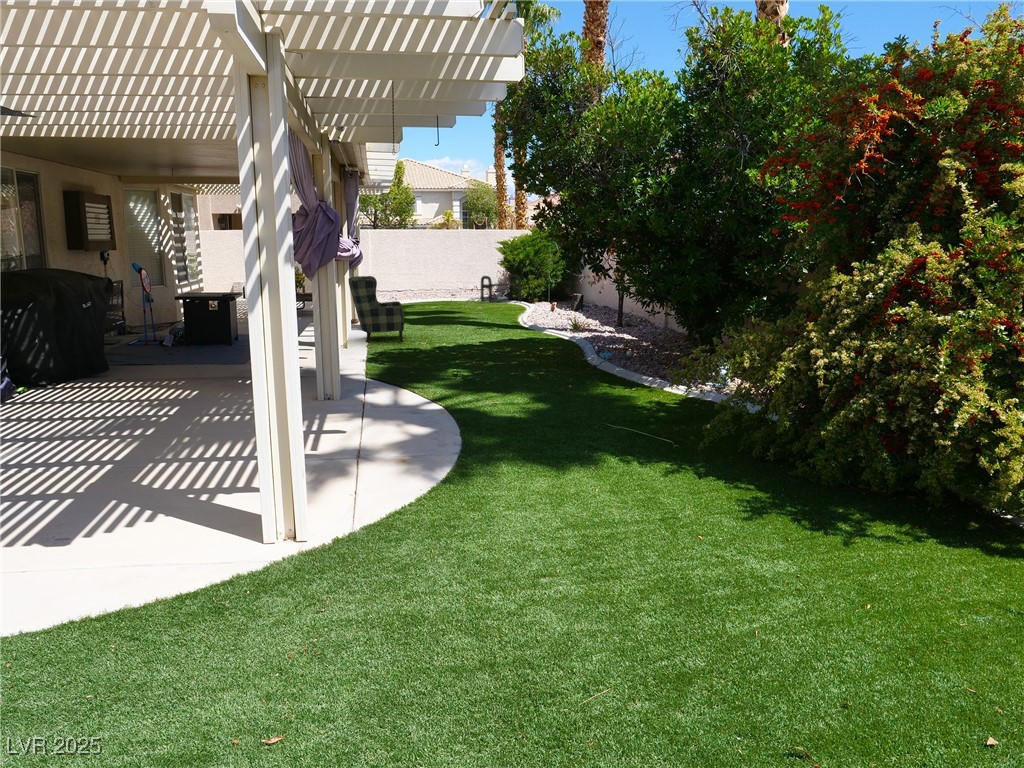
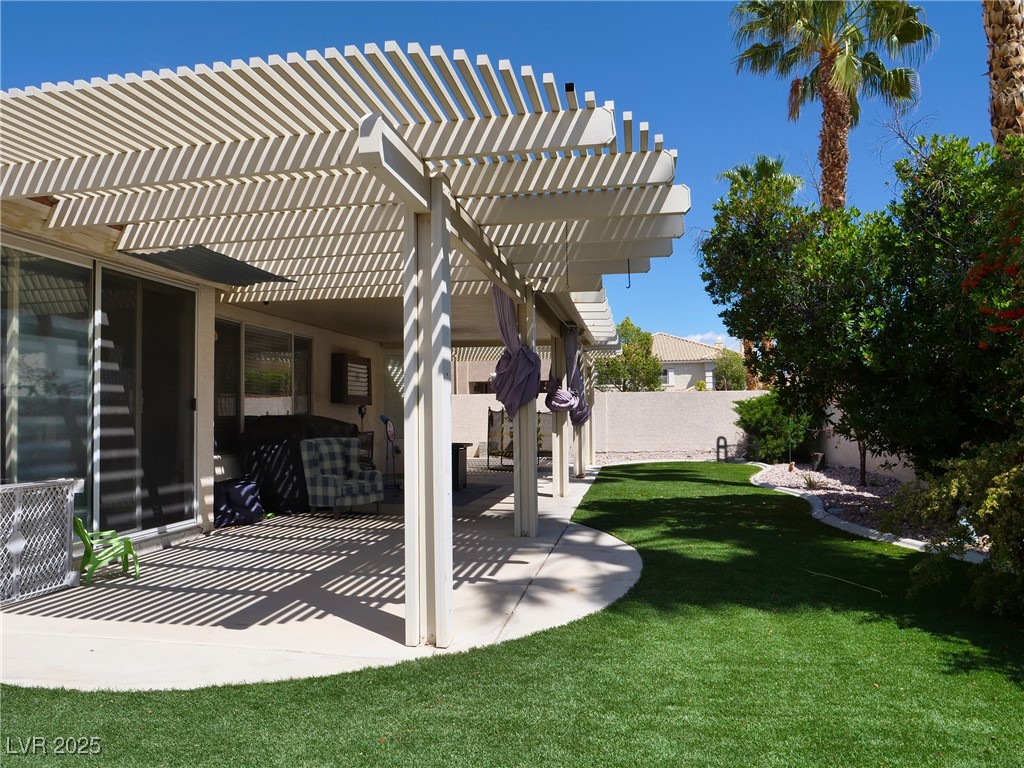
chair: present [348,276,404,342] -> present [300,438,383,521]

